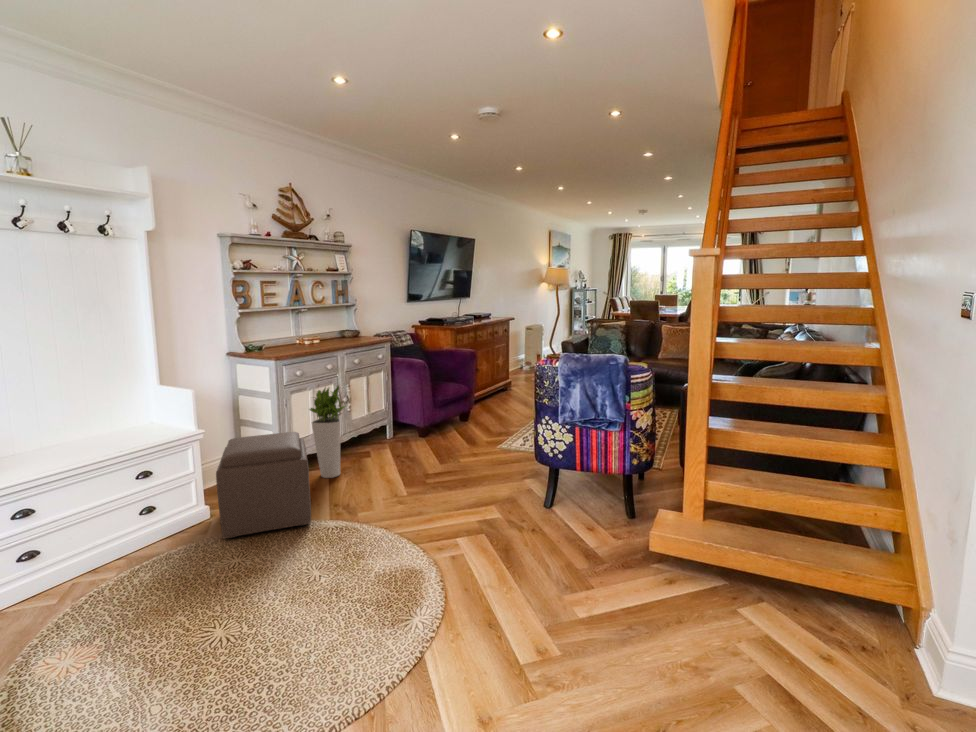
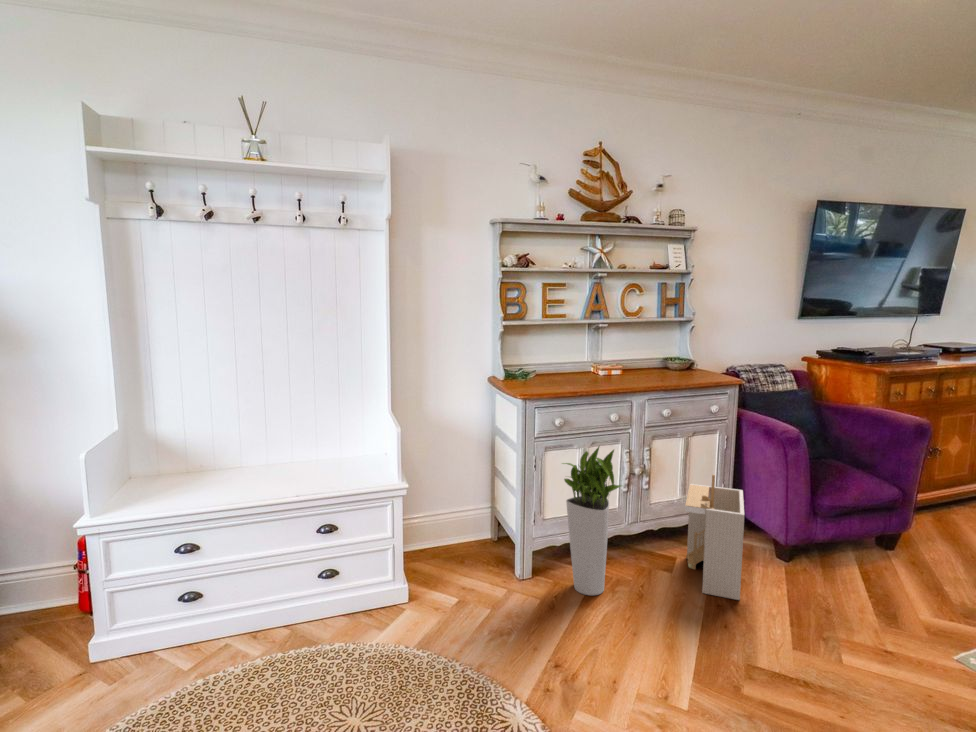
storage bin: none [374,393,412,460] -> present [685,474,744,600]
ottoman: present [216,432,311,538] -> none [373,505,530,687]

